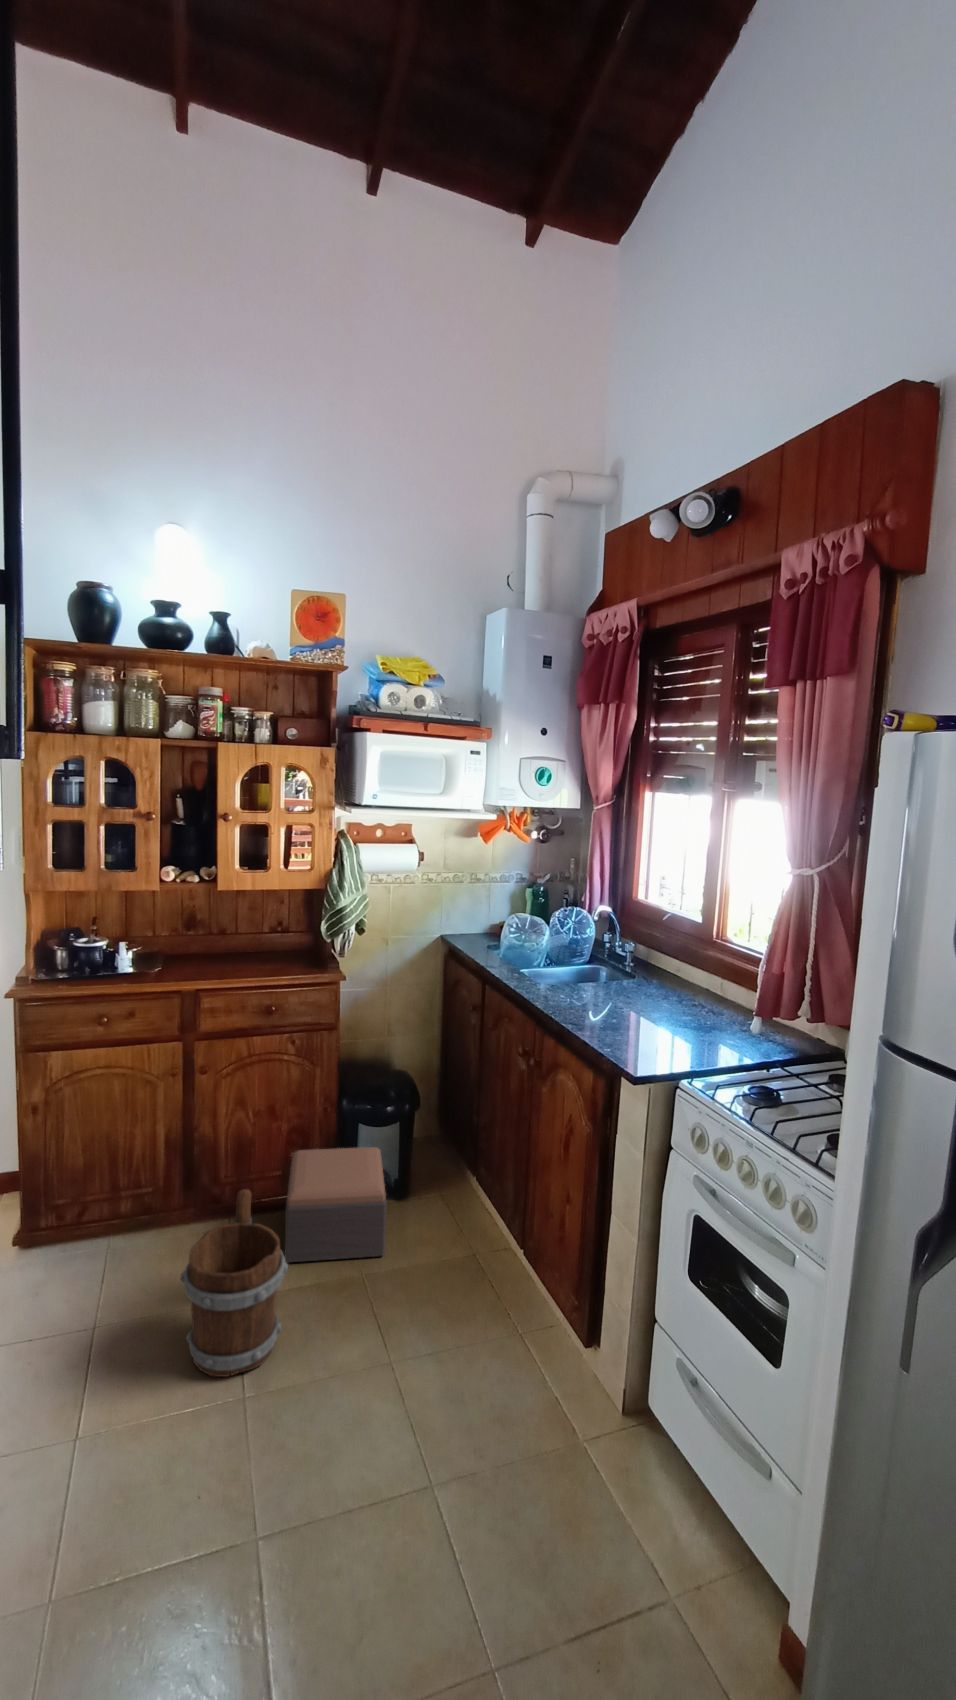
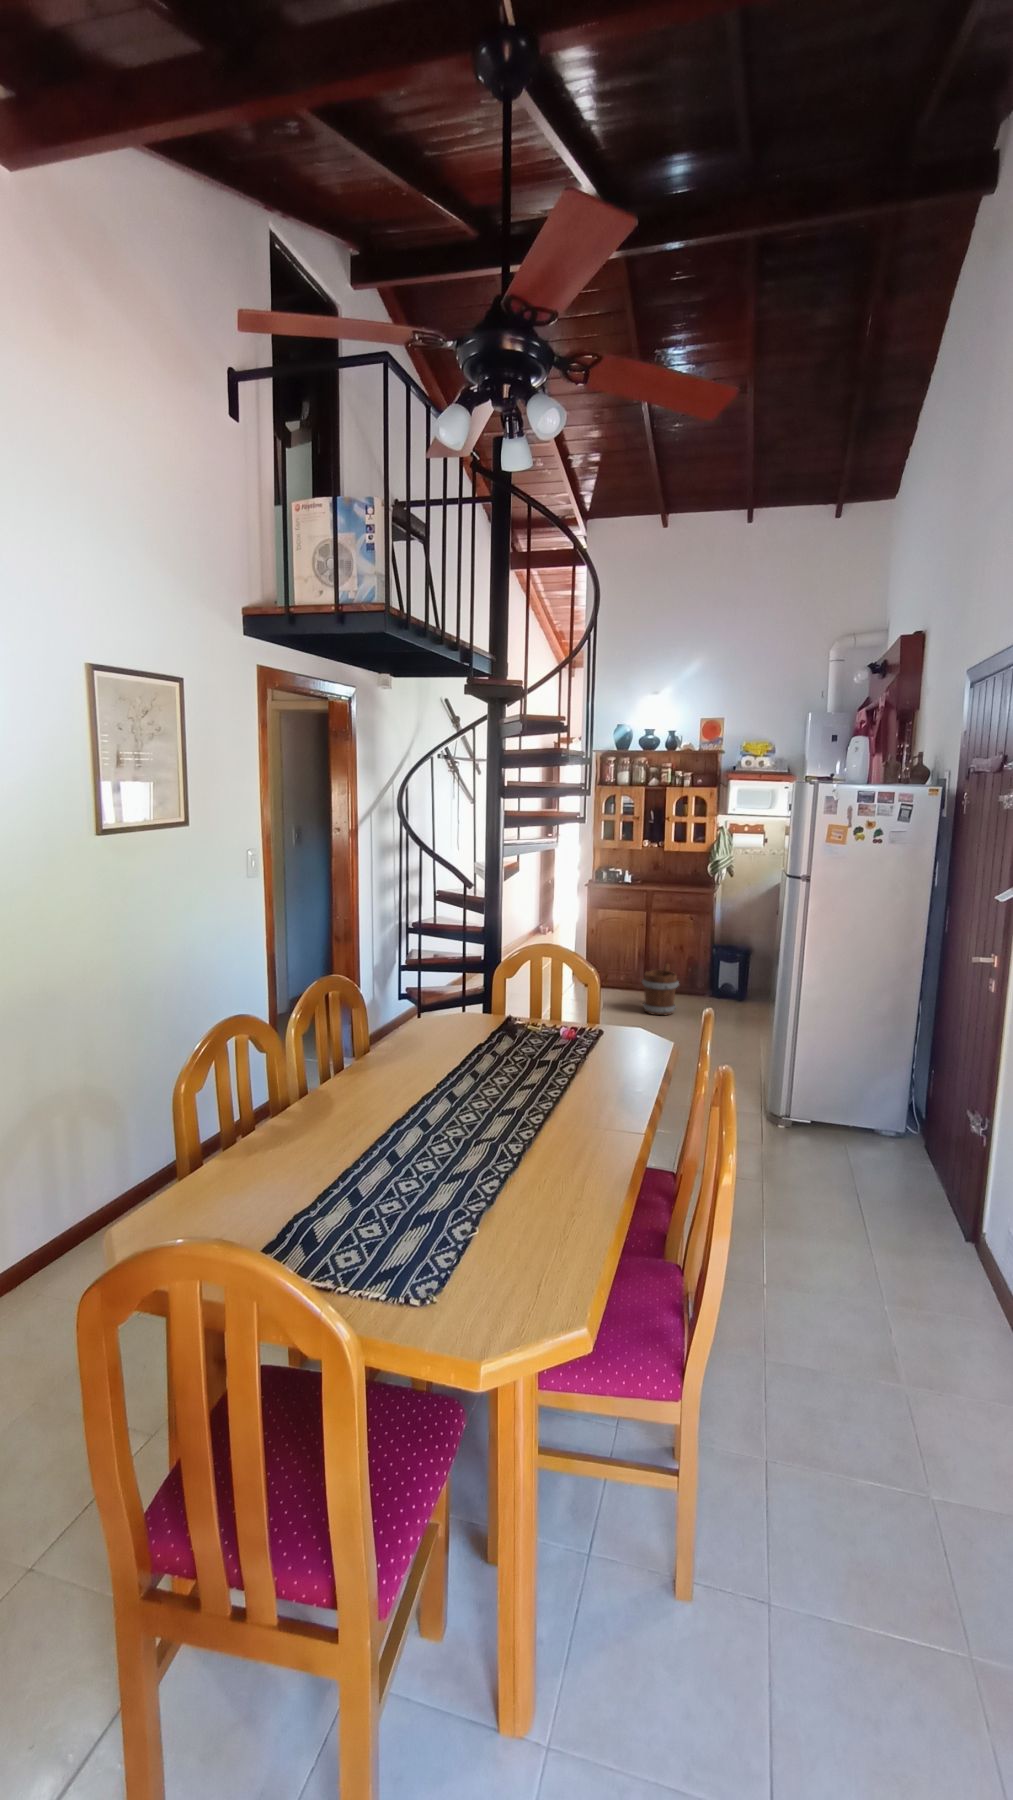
footstool: present [285,1147,387,1263] -> none [683,967,733,1007]

